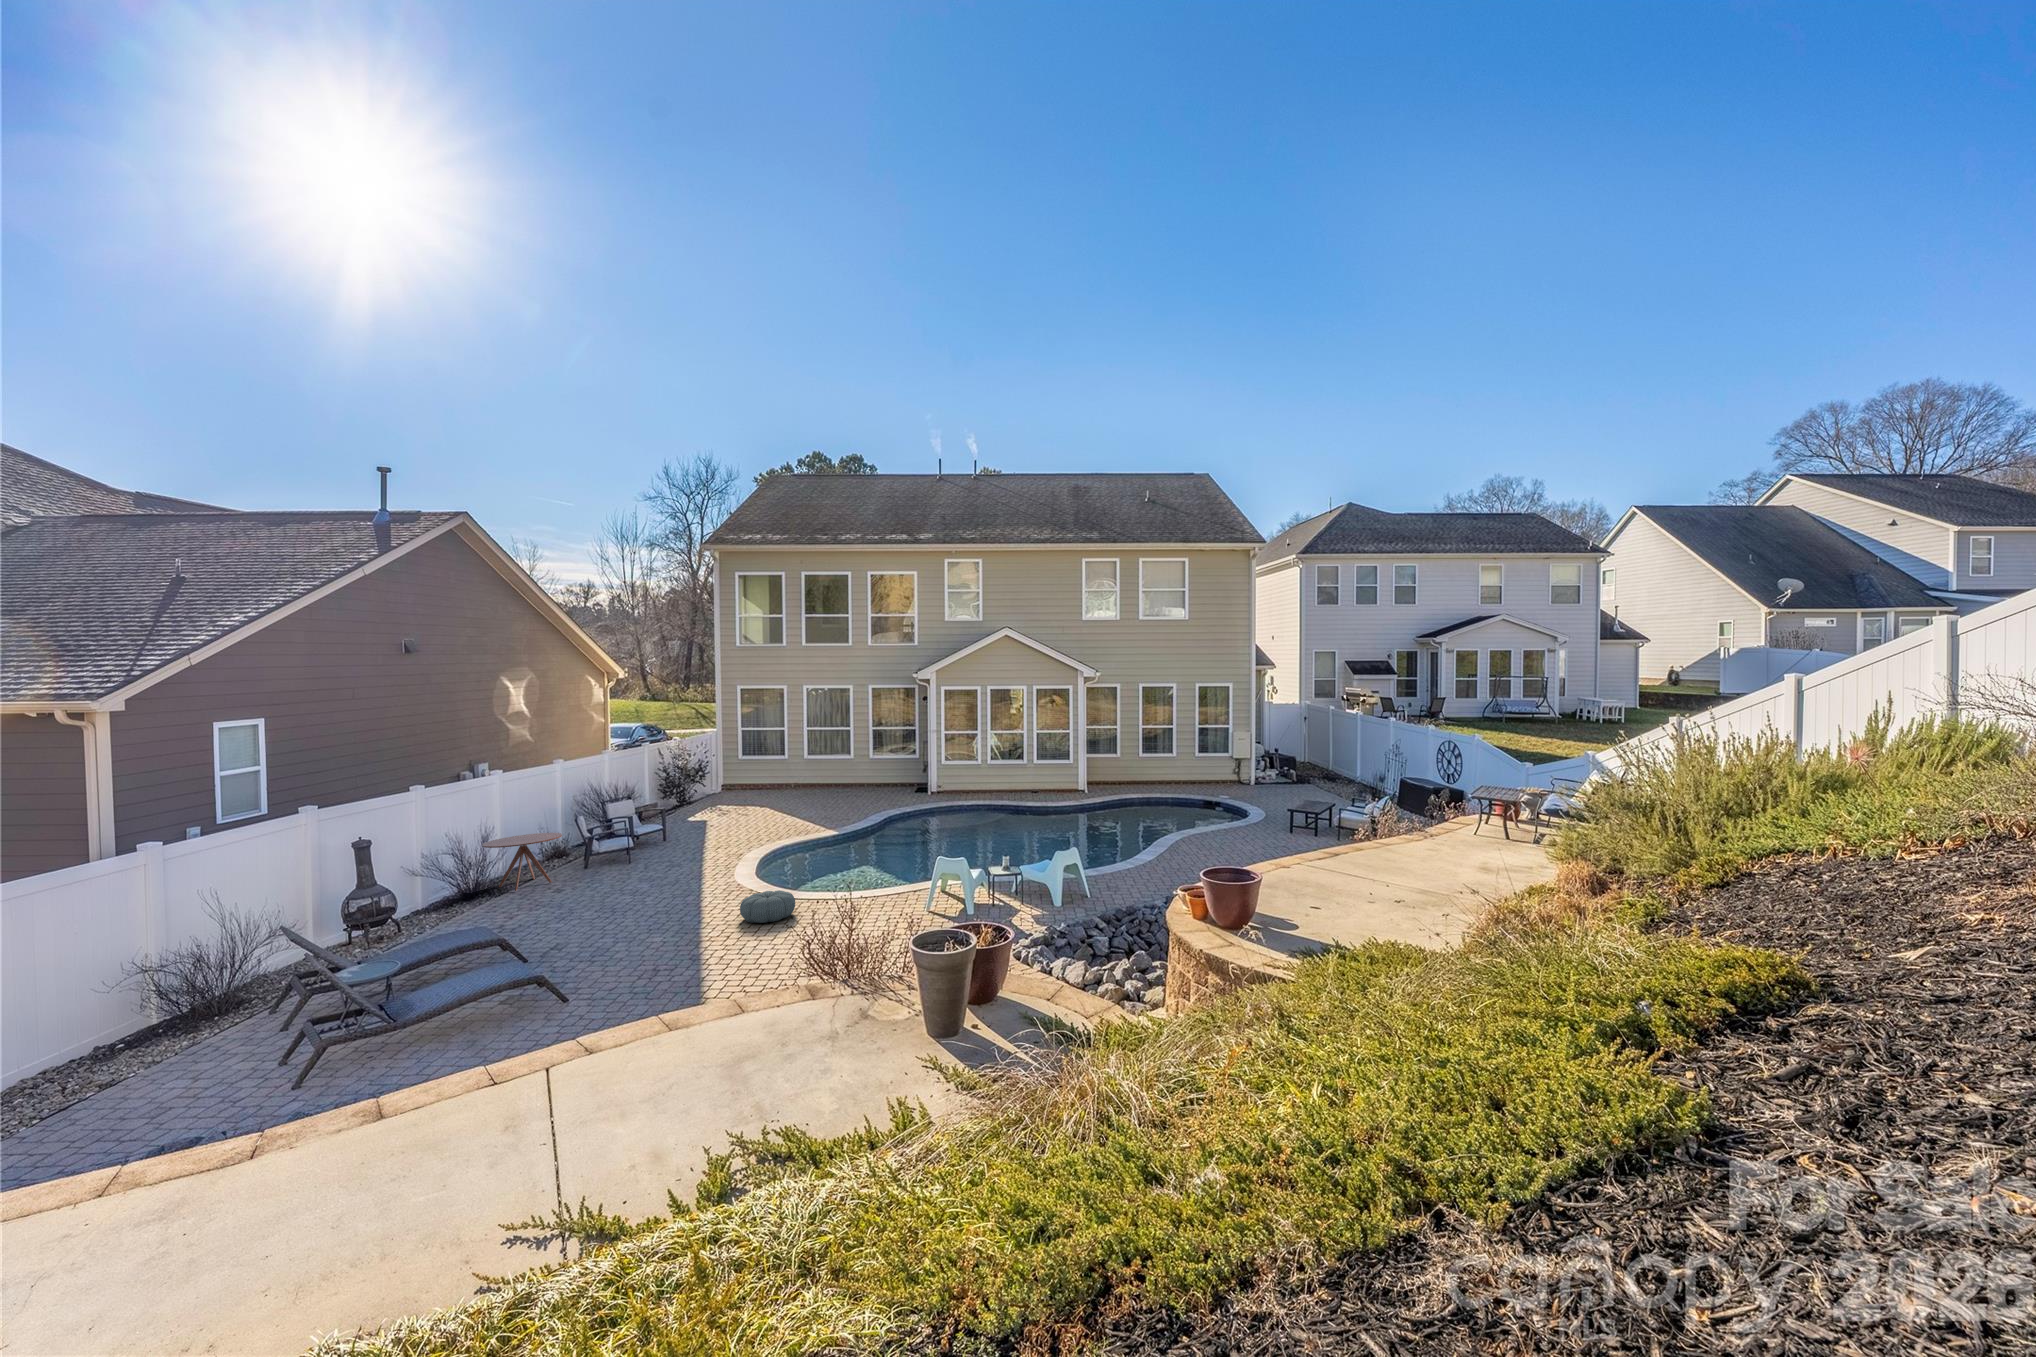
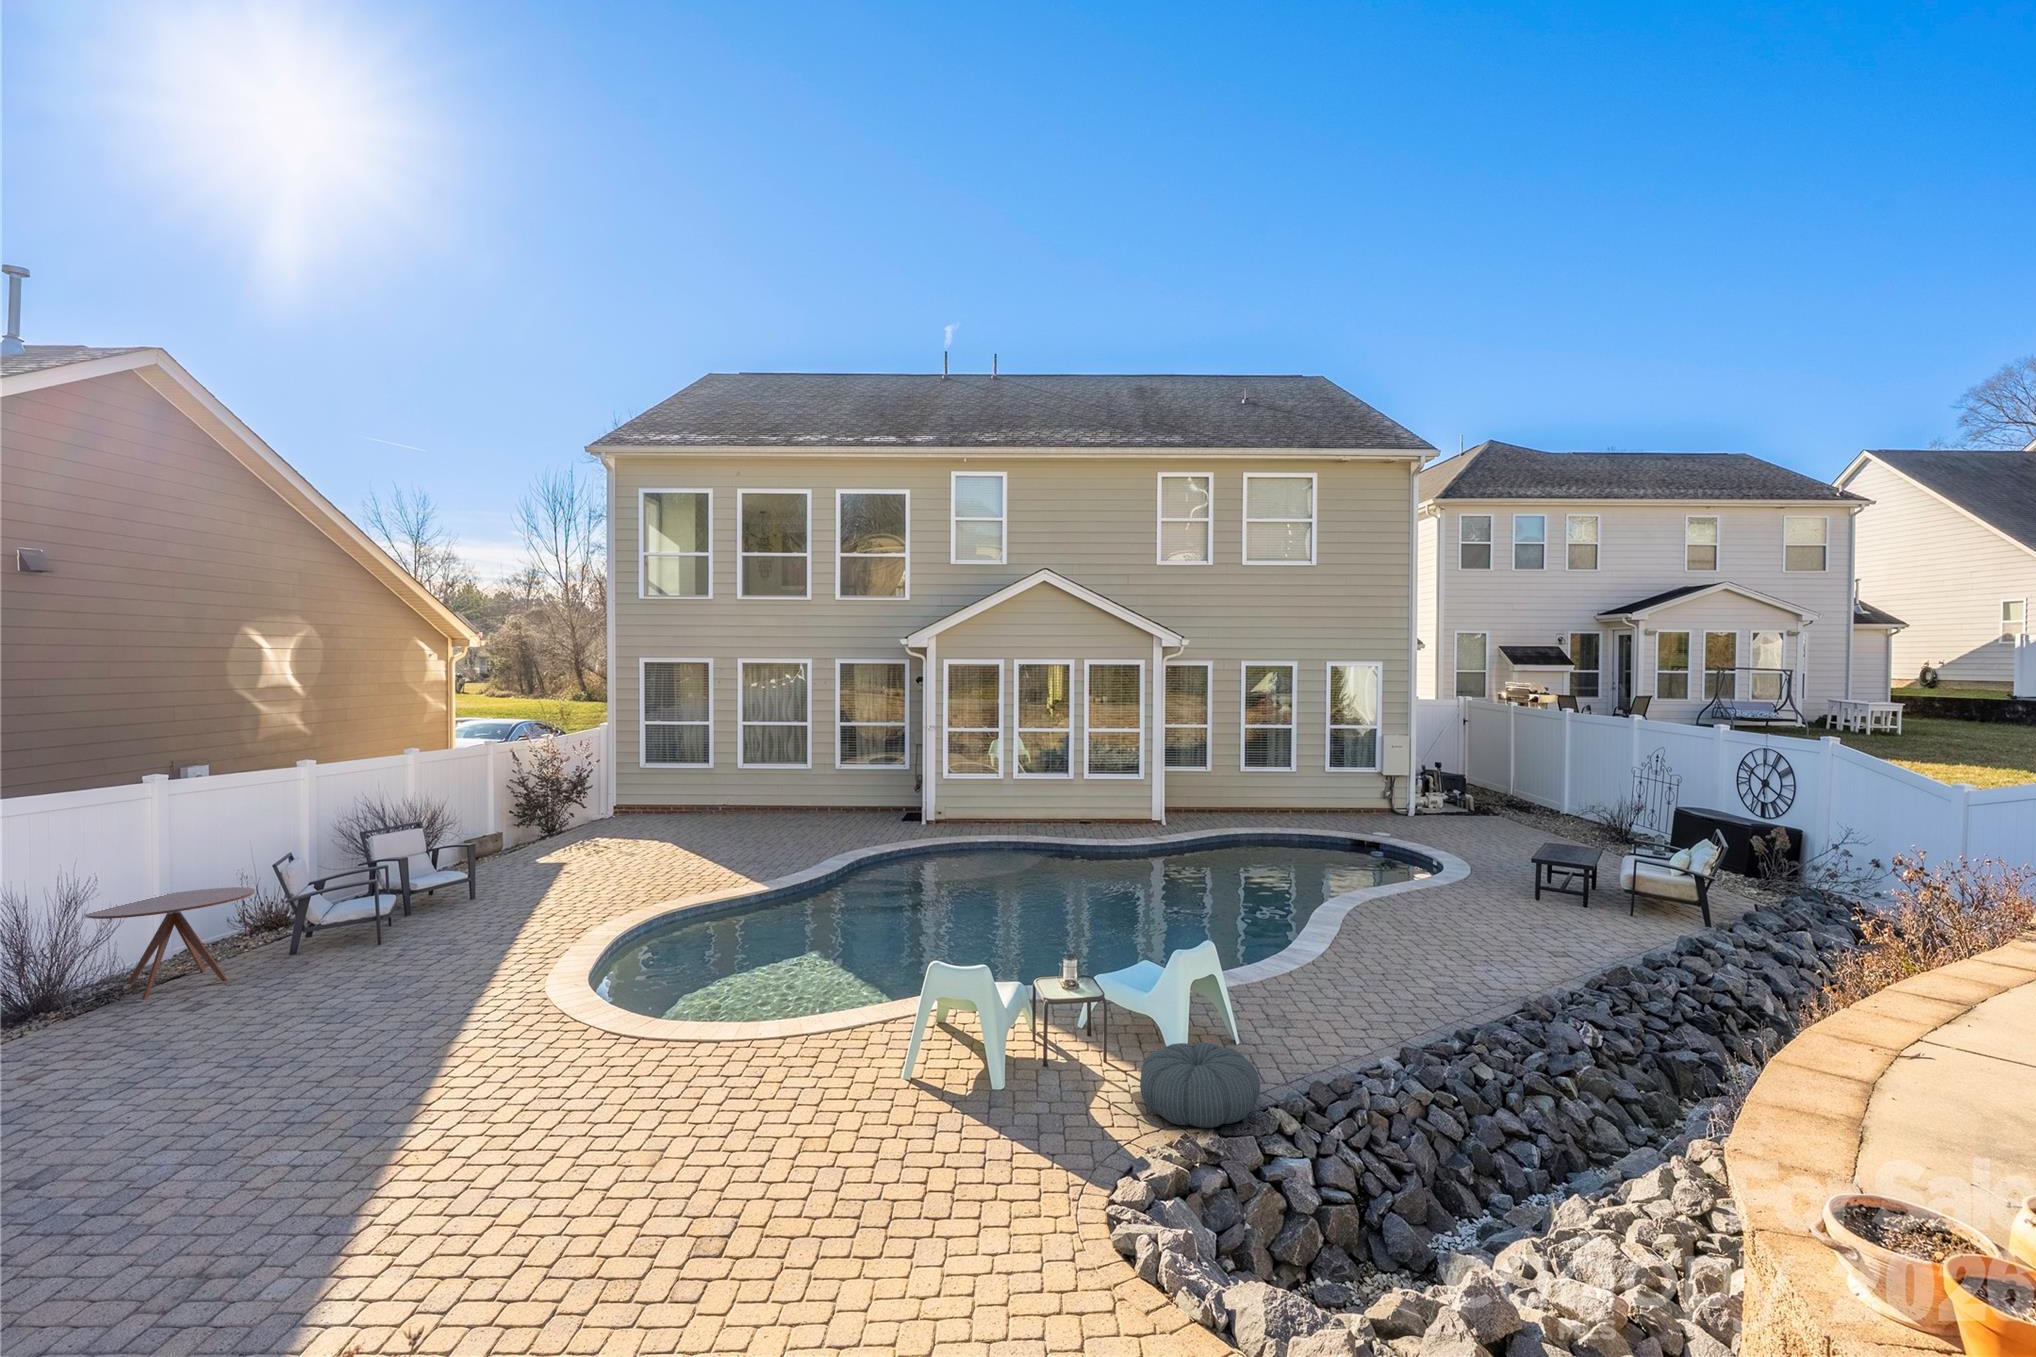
pouf: present [740,890,795,923] -> present [1140,1042,1260,1128]

